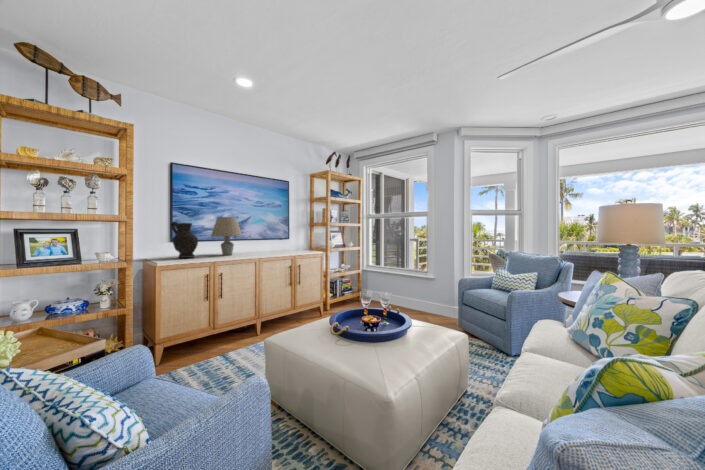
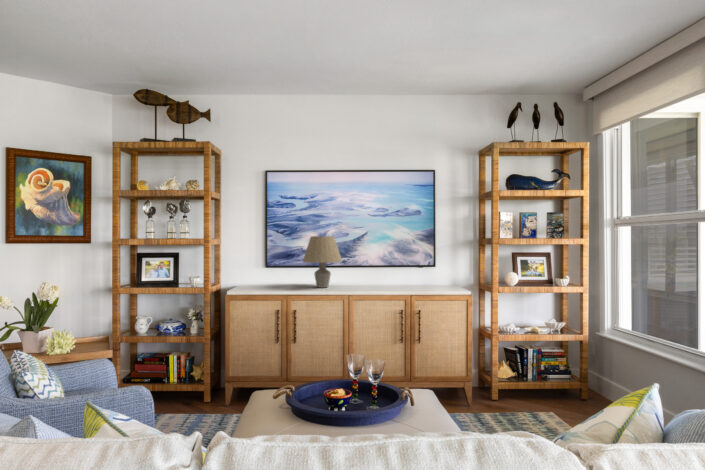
decorative vase: present [171,221,198,258] -> none [254,243,280,288]

